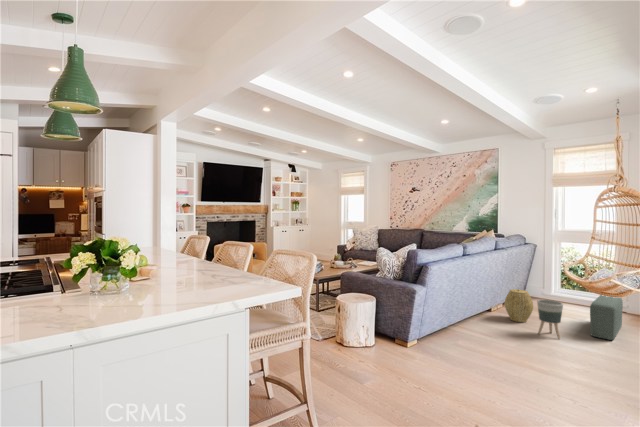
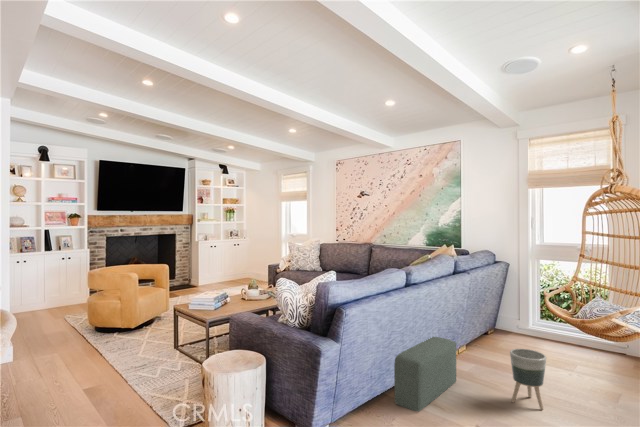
woven basket: present [505,289,533,322] -> none [467,329,505,377]
pouf: present [590,295,623,340] -> present [394,337,456,412]

